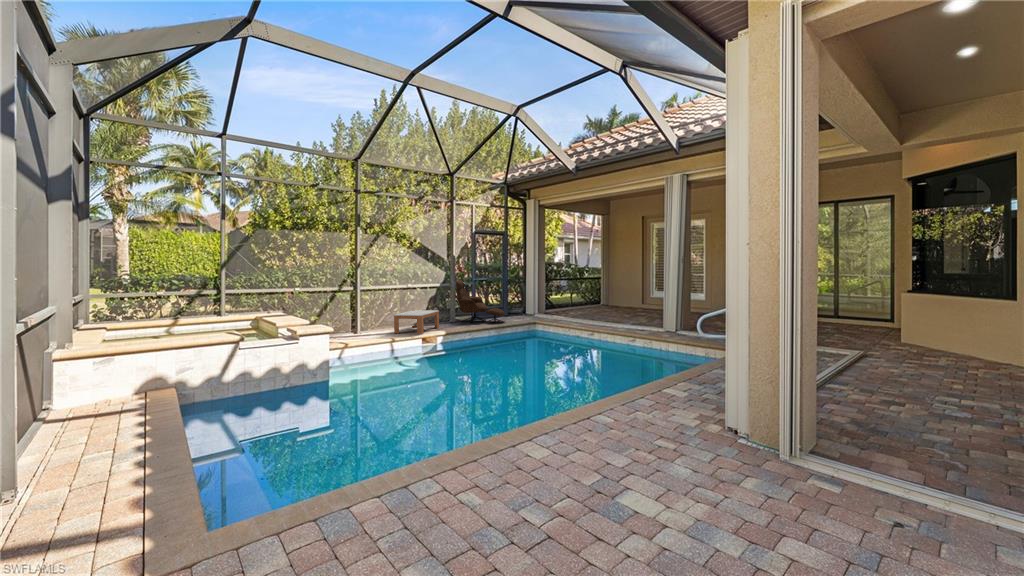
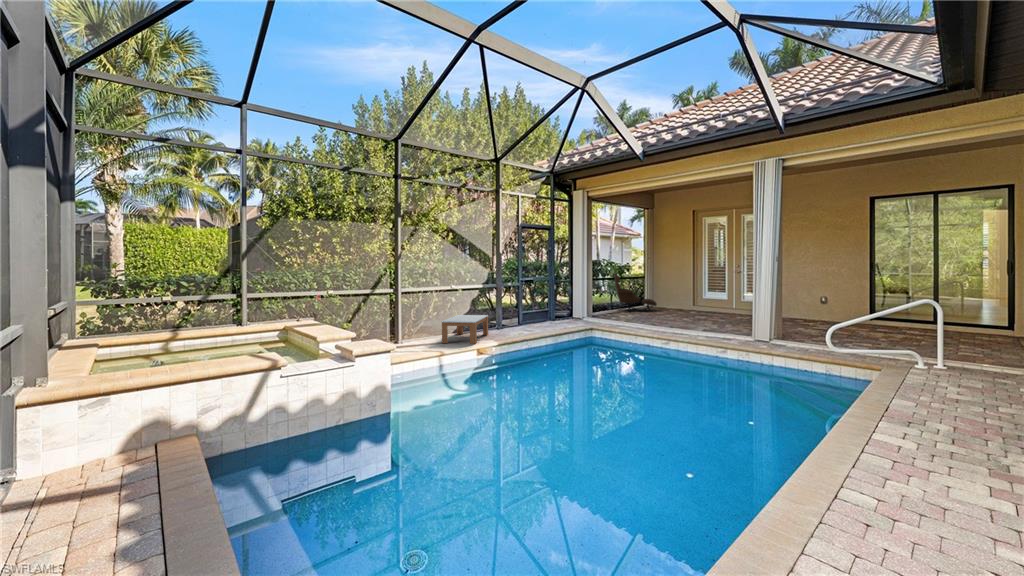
lounge chair: present [456,280,505,323] -> present [614,274,657,312]

